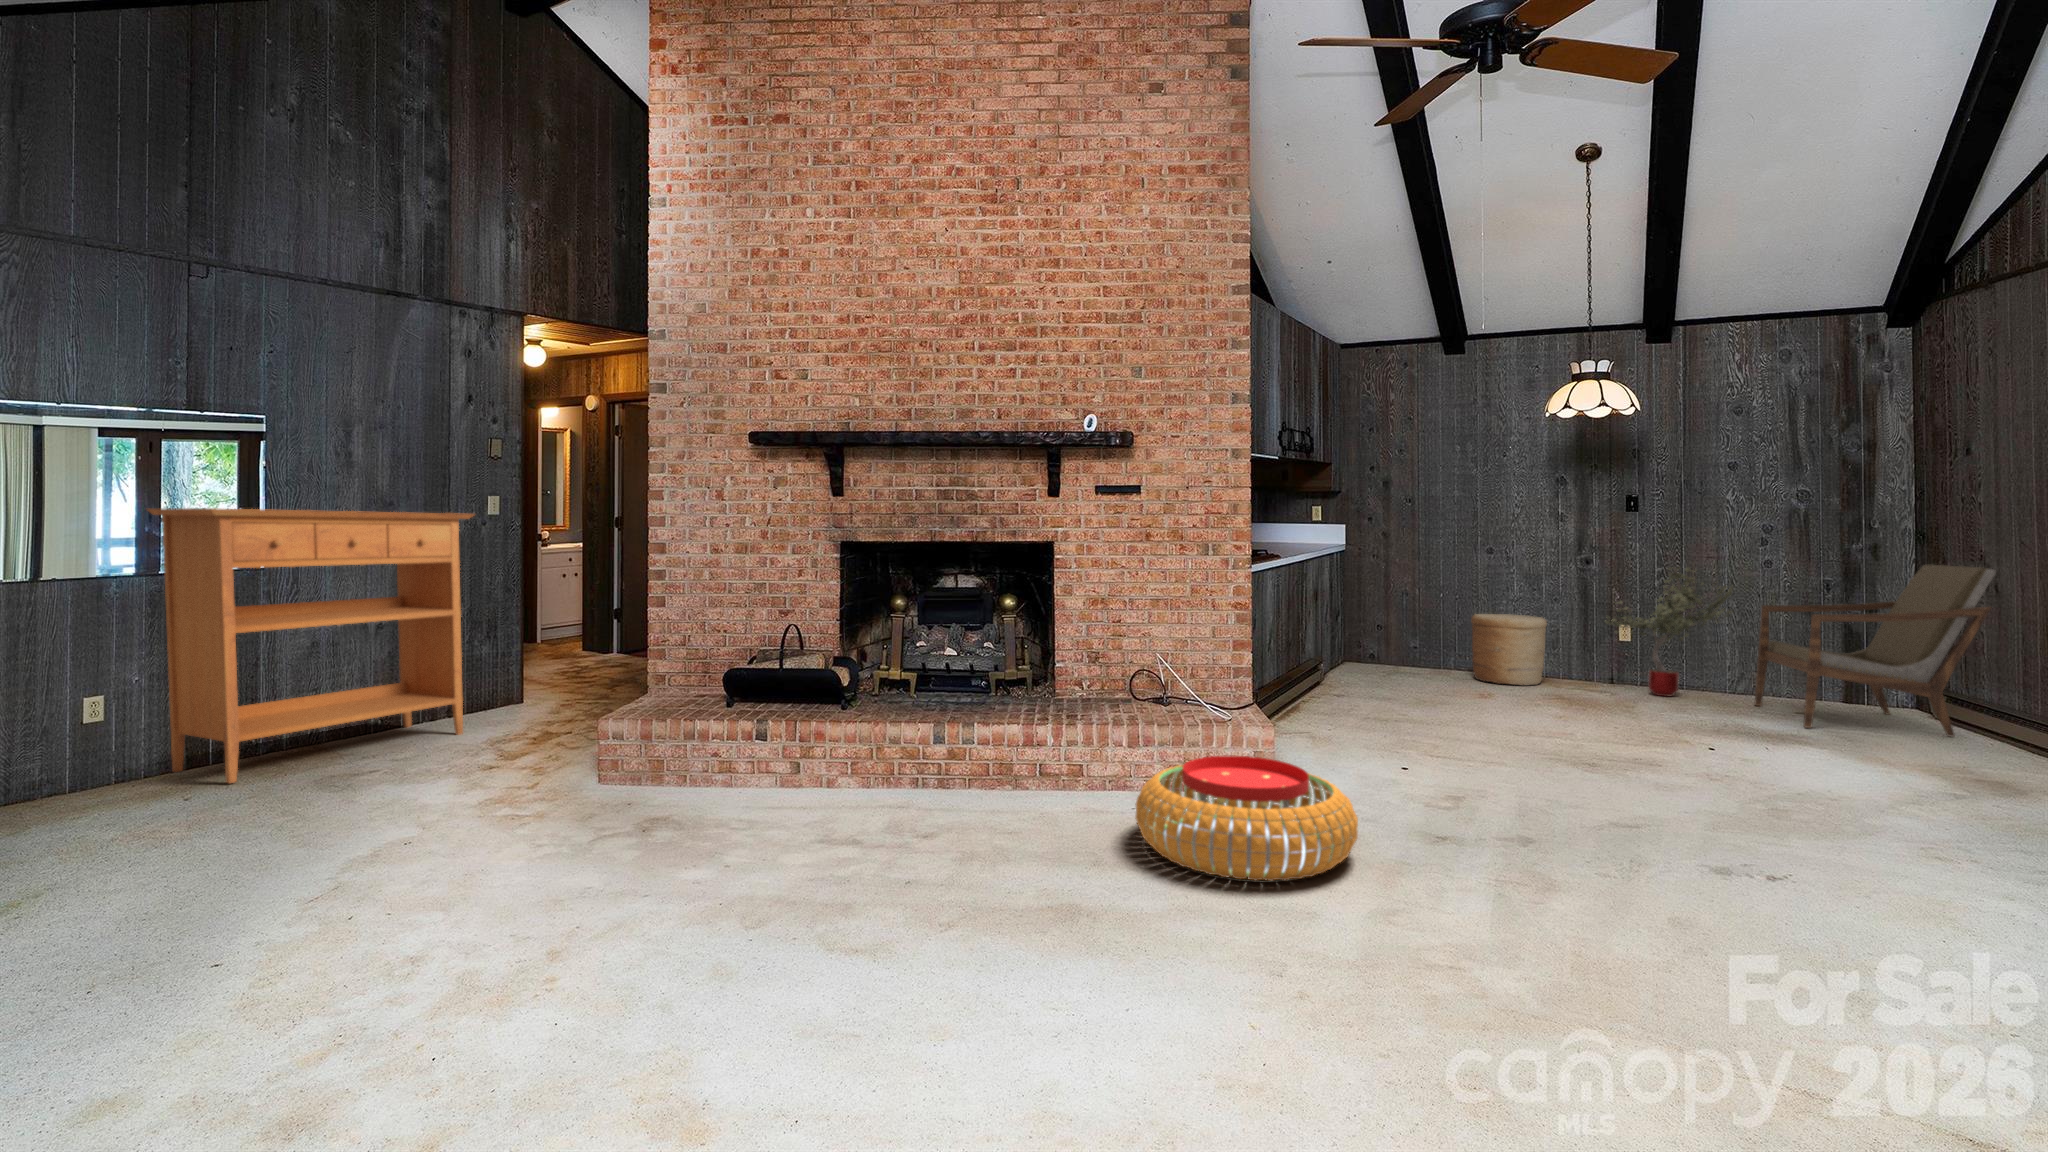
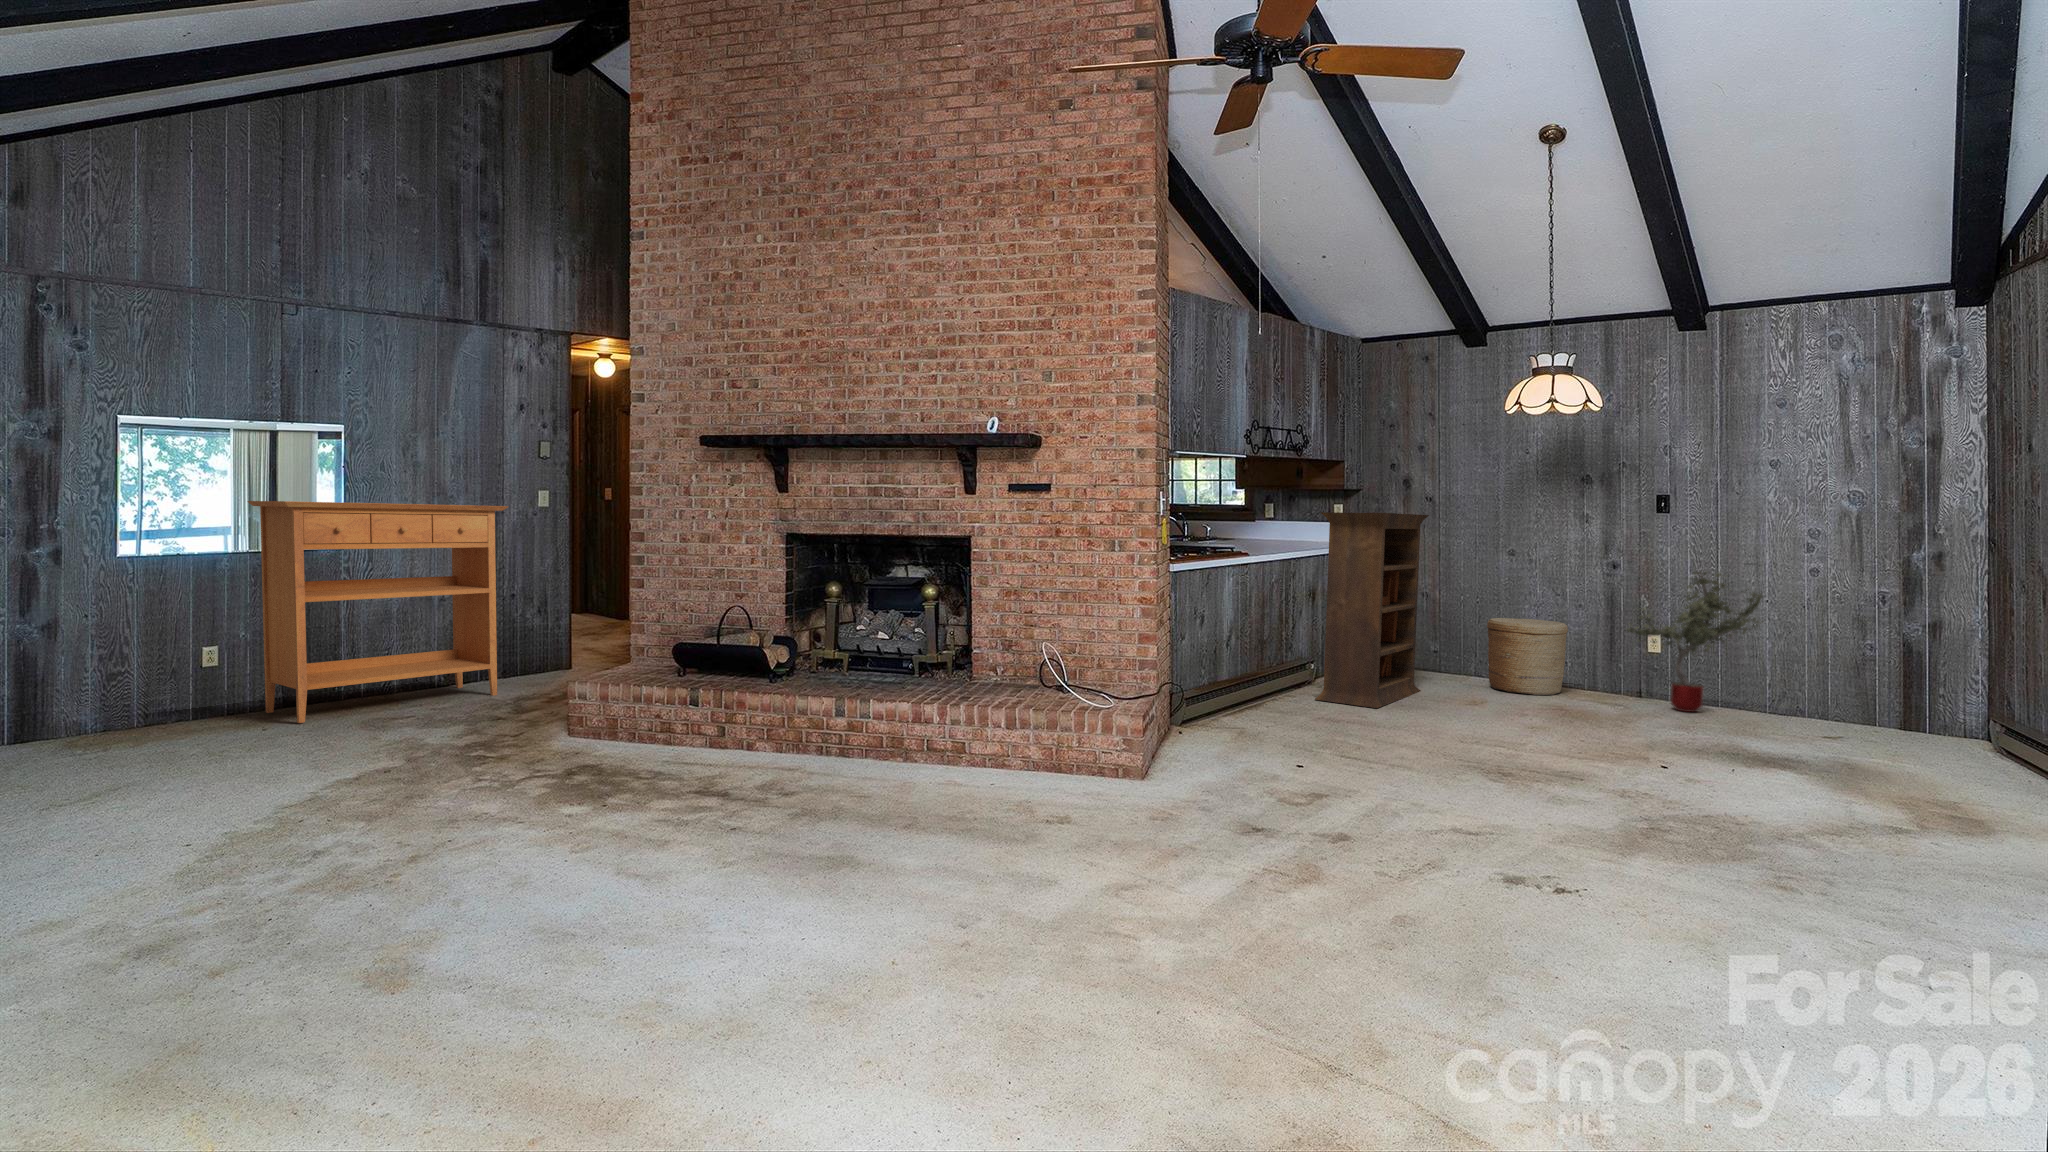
bookcase: none [1339,515,1427,705] -> present [1315,512,1429,708]
armchair: present [1755,565,1996,737] -> none [1782,574,2034,767]
pouf: present [1135,755,1358,881] -> none [957,735,1155,845]

